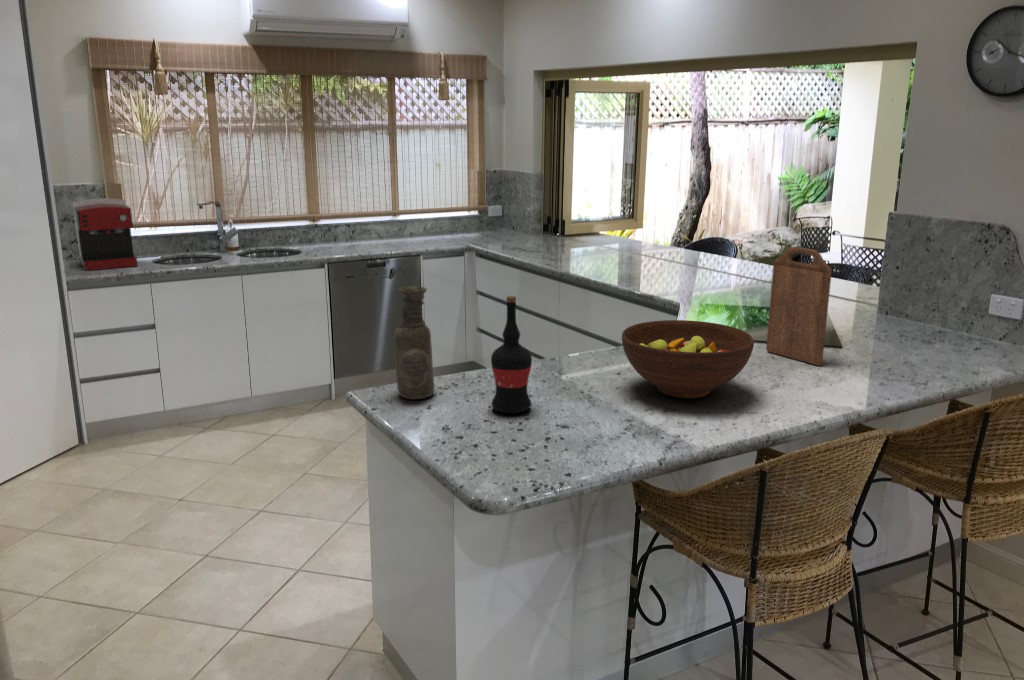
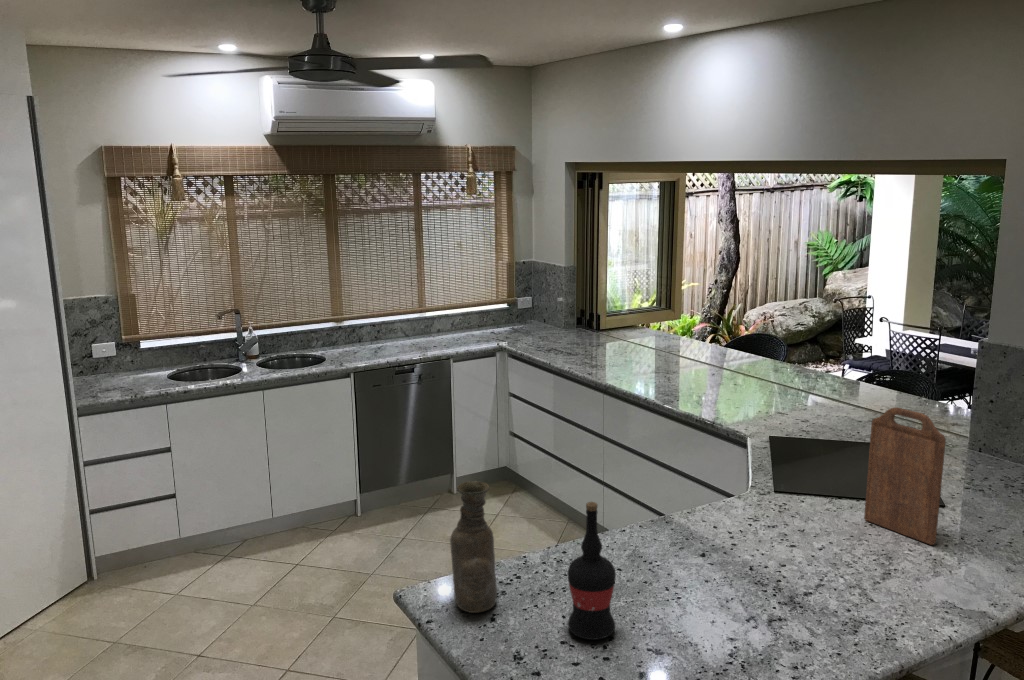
coffee maker: present [73,198,137,270] -> none [84,312,152,391]
fruit bowl: present [622,320,754,398] -> none [714,502,873,609]

